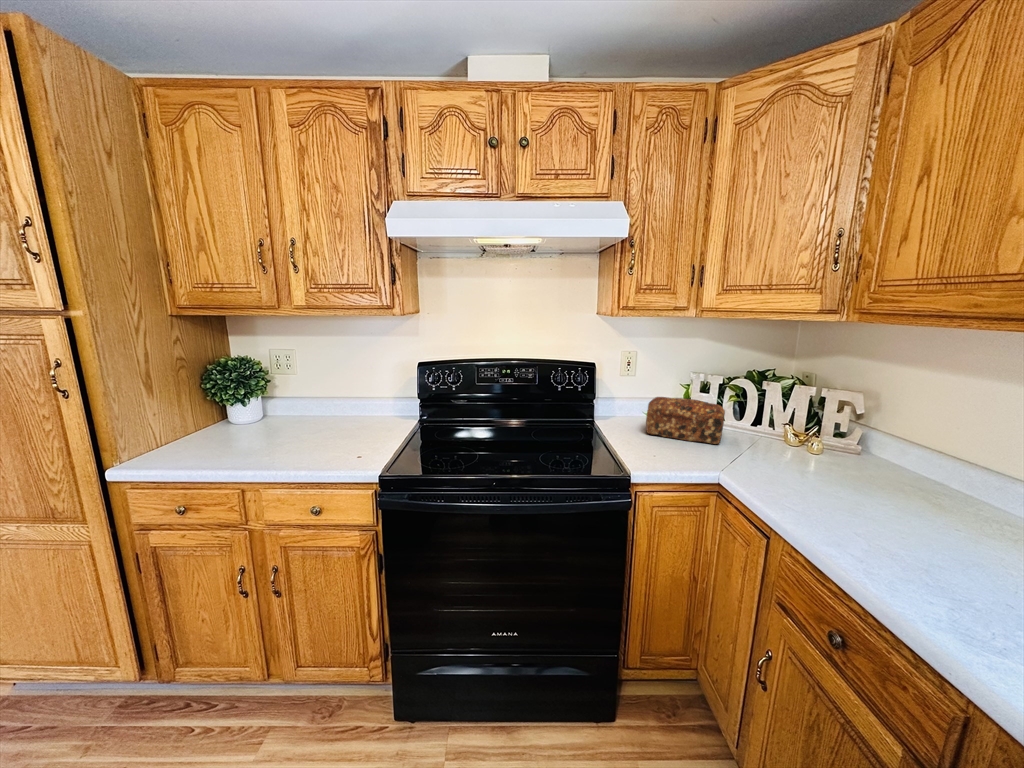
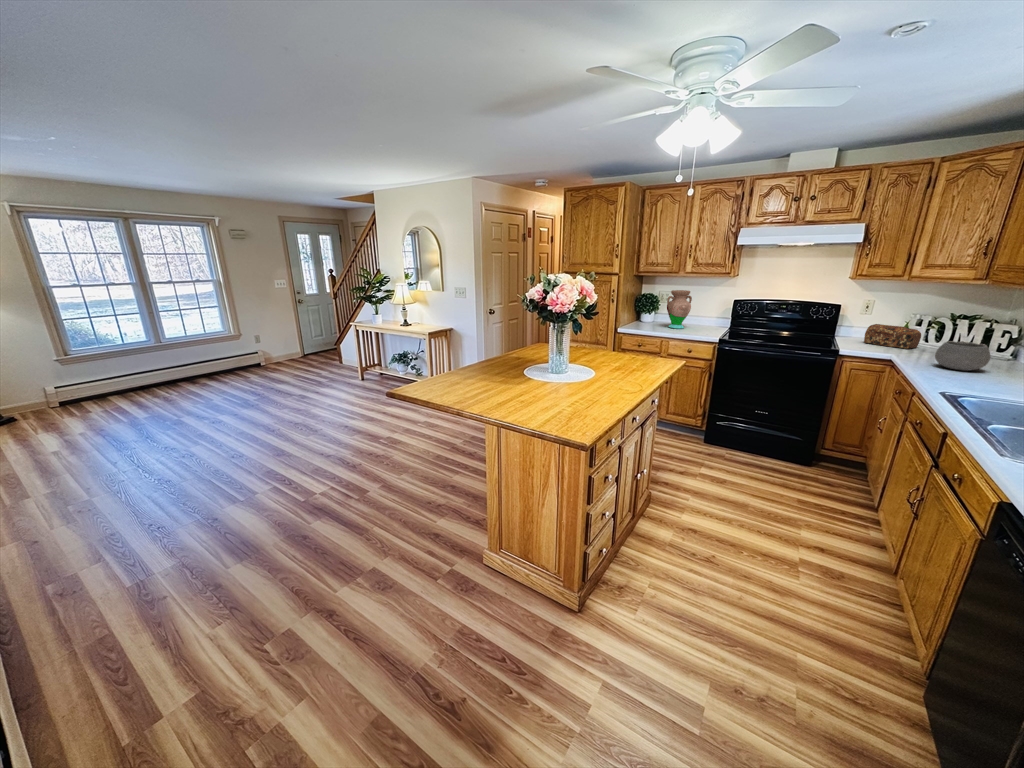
vase: none [257,347,328,441] -> present [667,290,692,329]
bowl: none [845,462,972,548] -> present [935,341,991,371]

